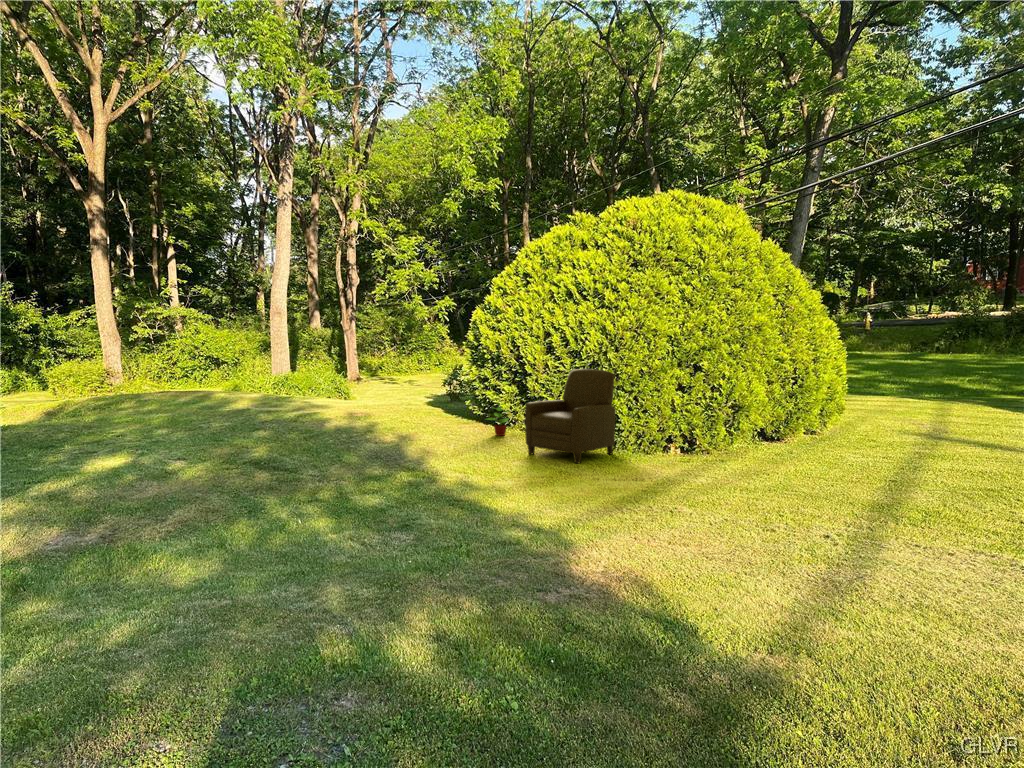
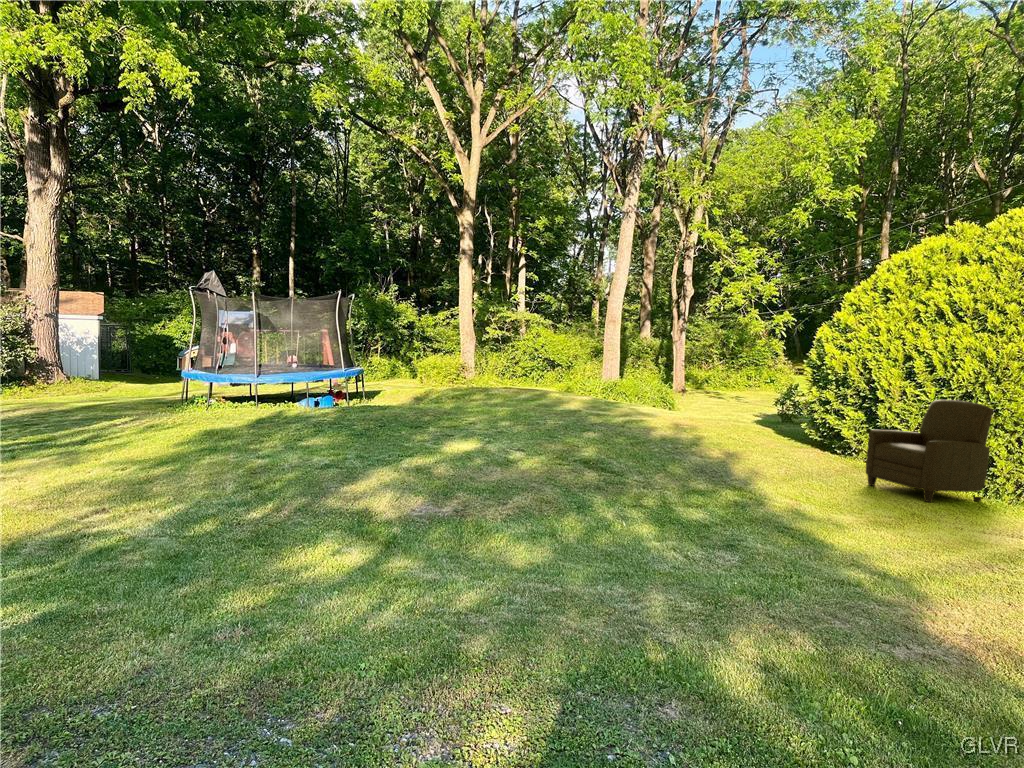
potted plant: present [485,404,509,436] -> none [819,426,855,465]

